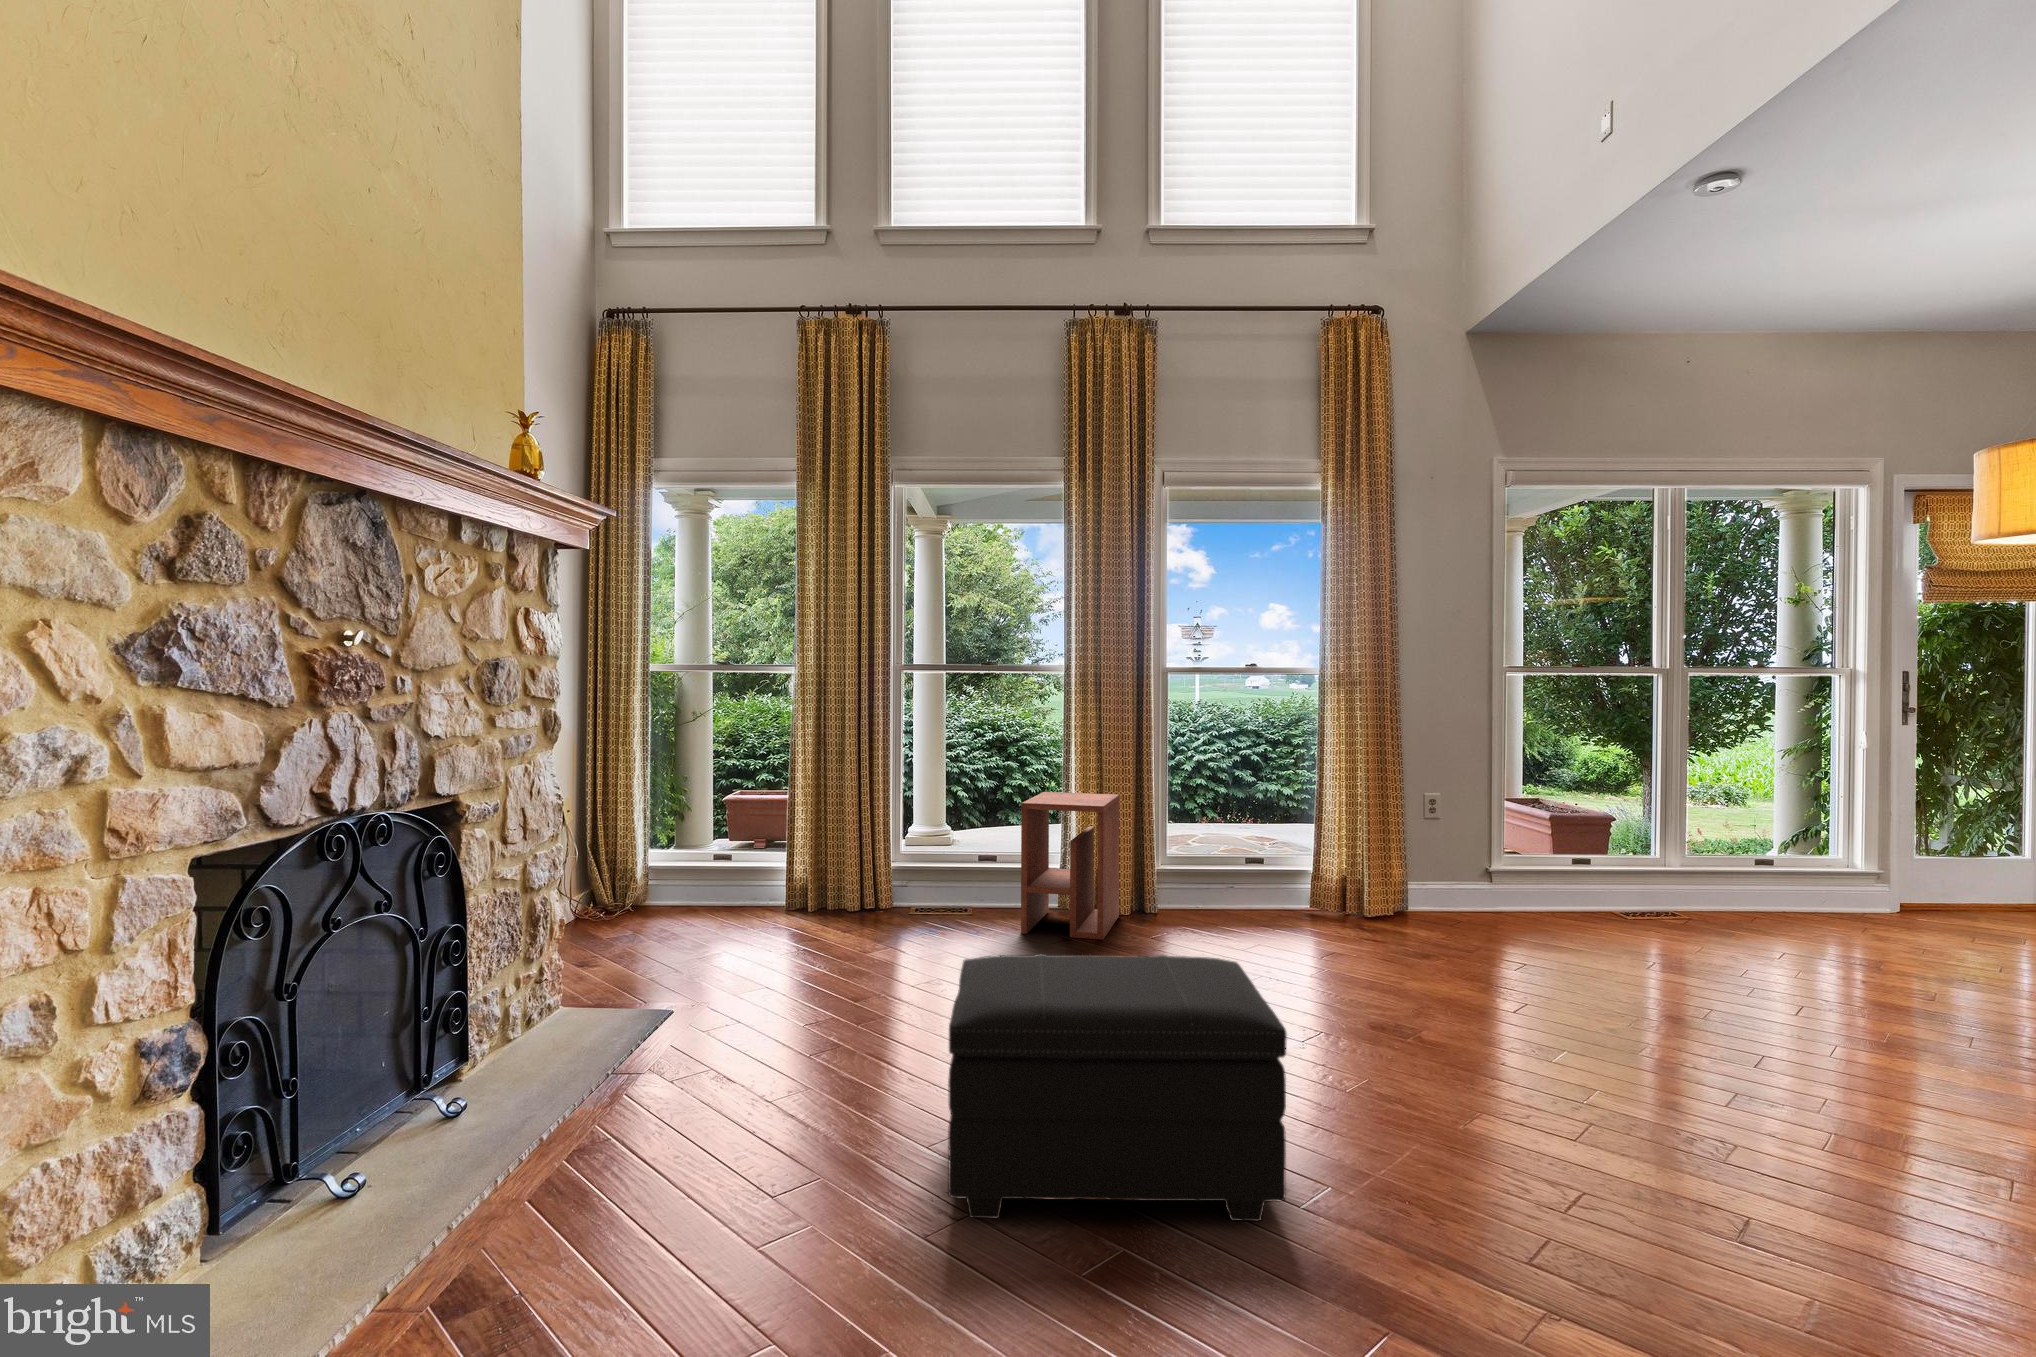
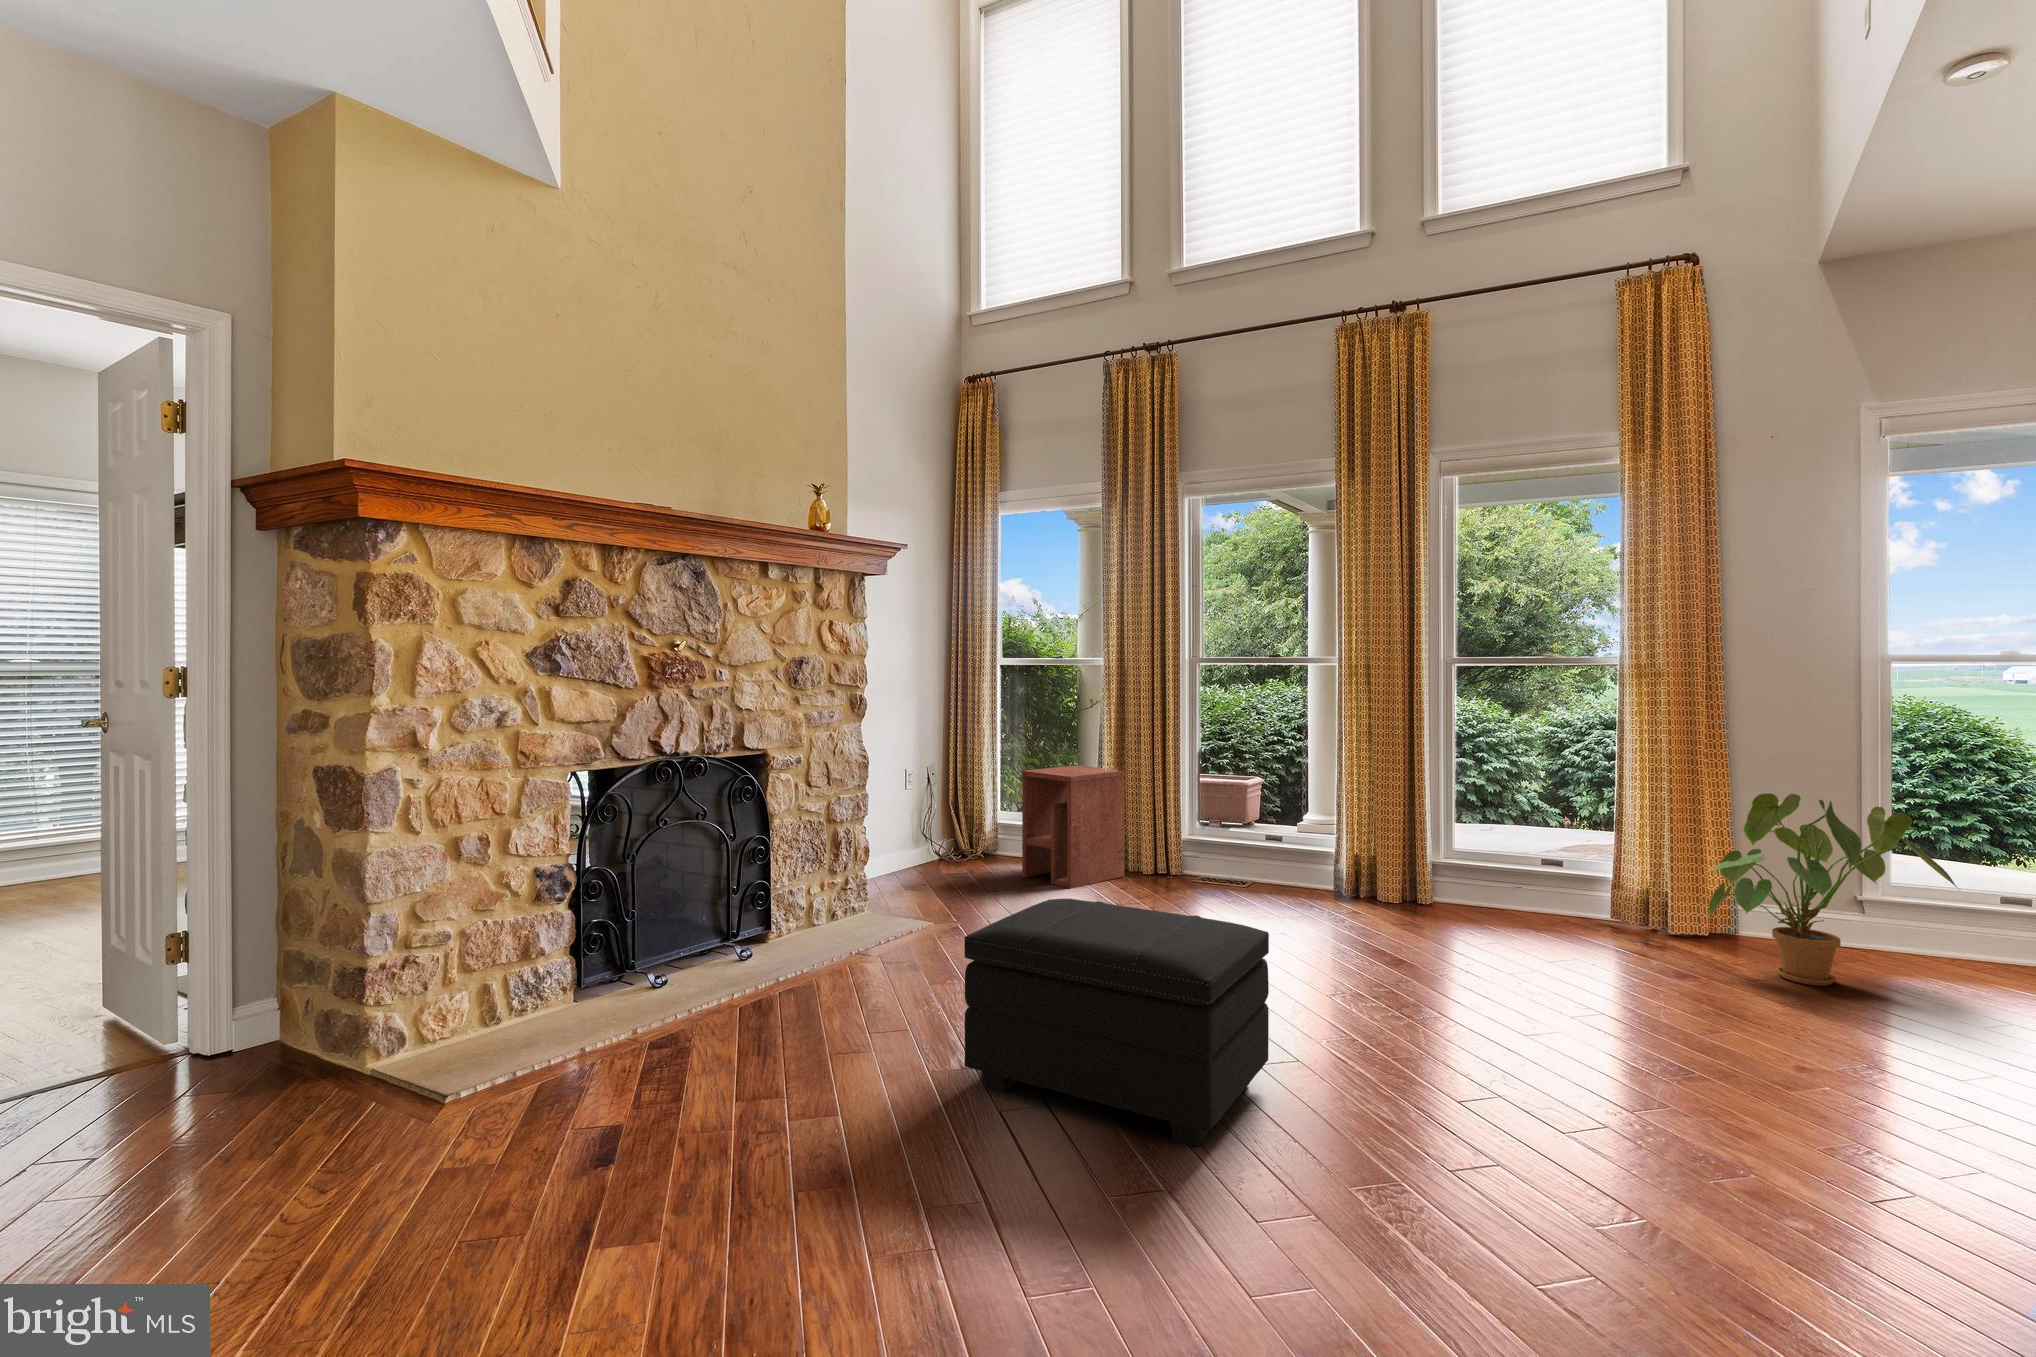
house plant: none [1387,779,1556,937] -> present [1707,793,1957,986]
side table: present [1021,792,1119,940] -> present [1022,765,1125,888]

